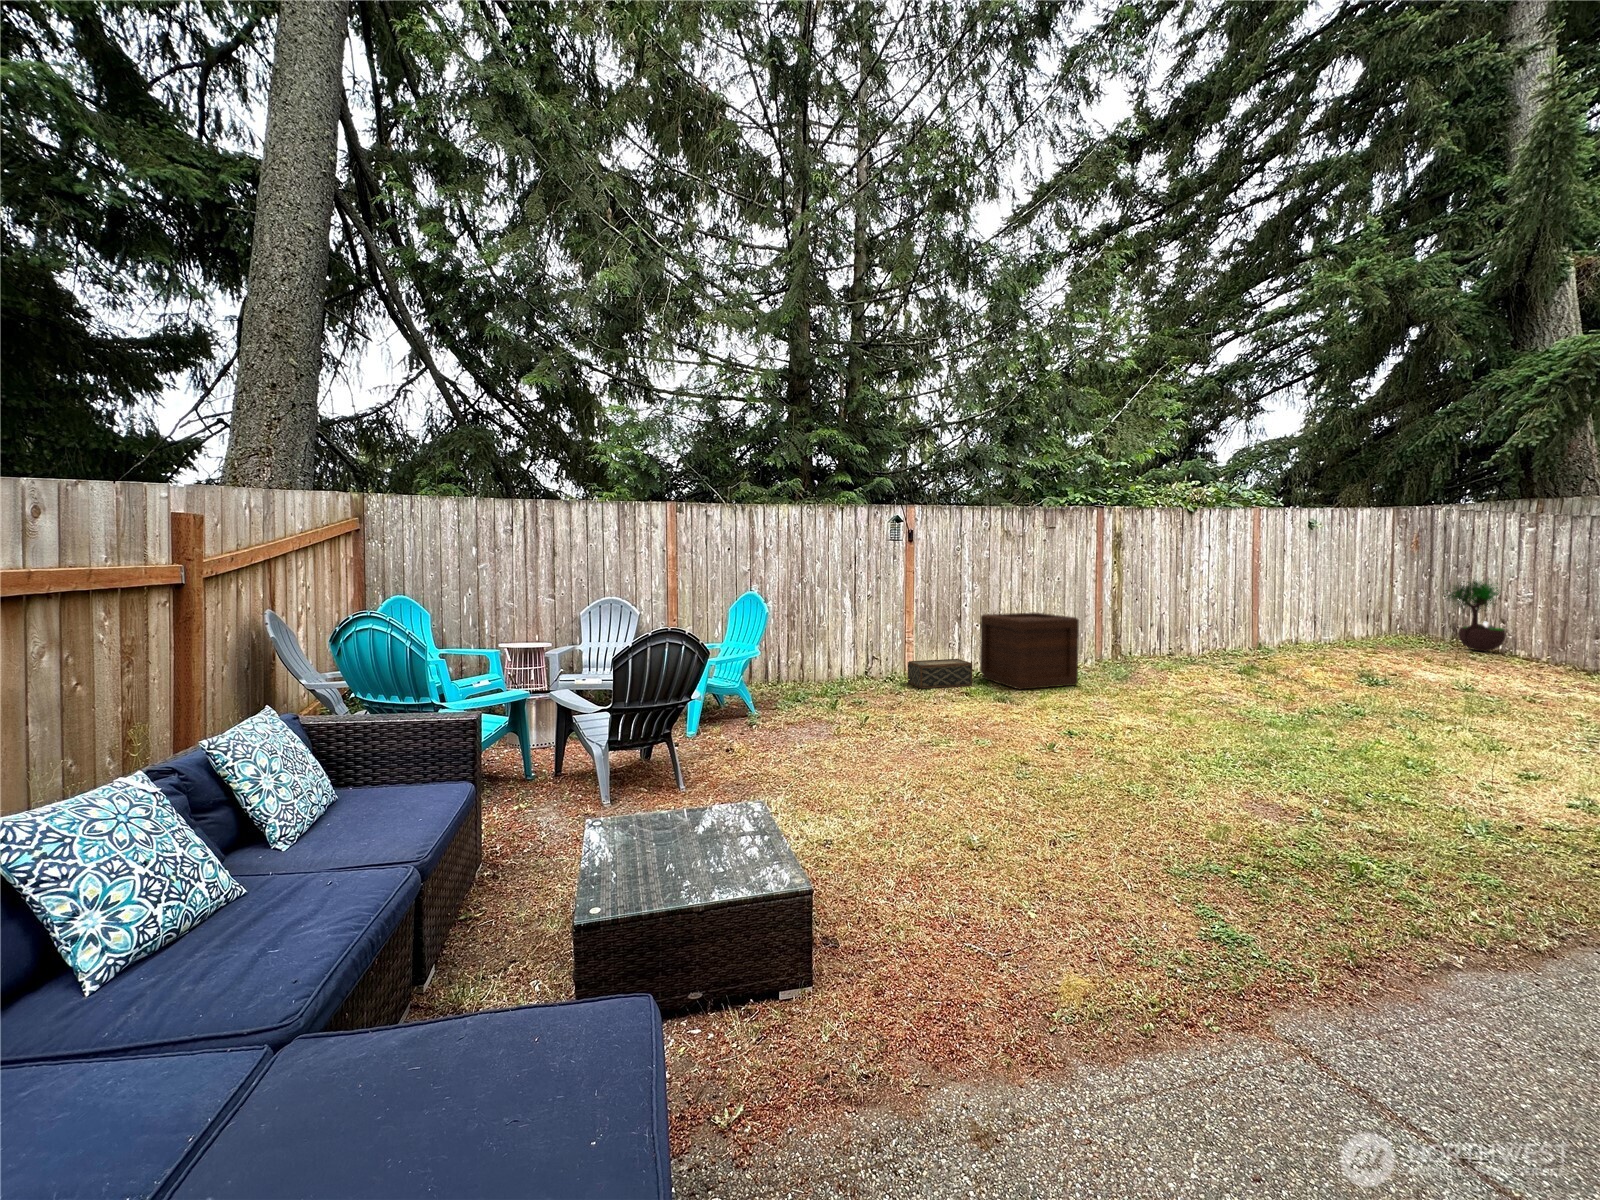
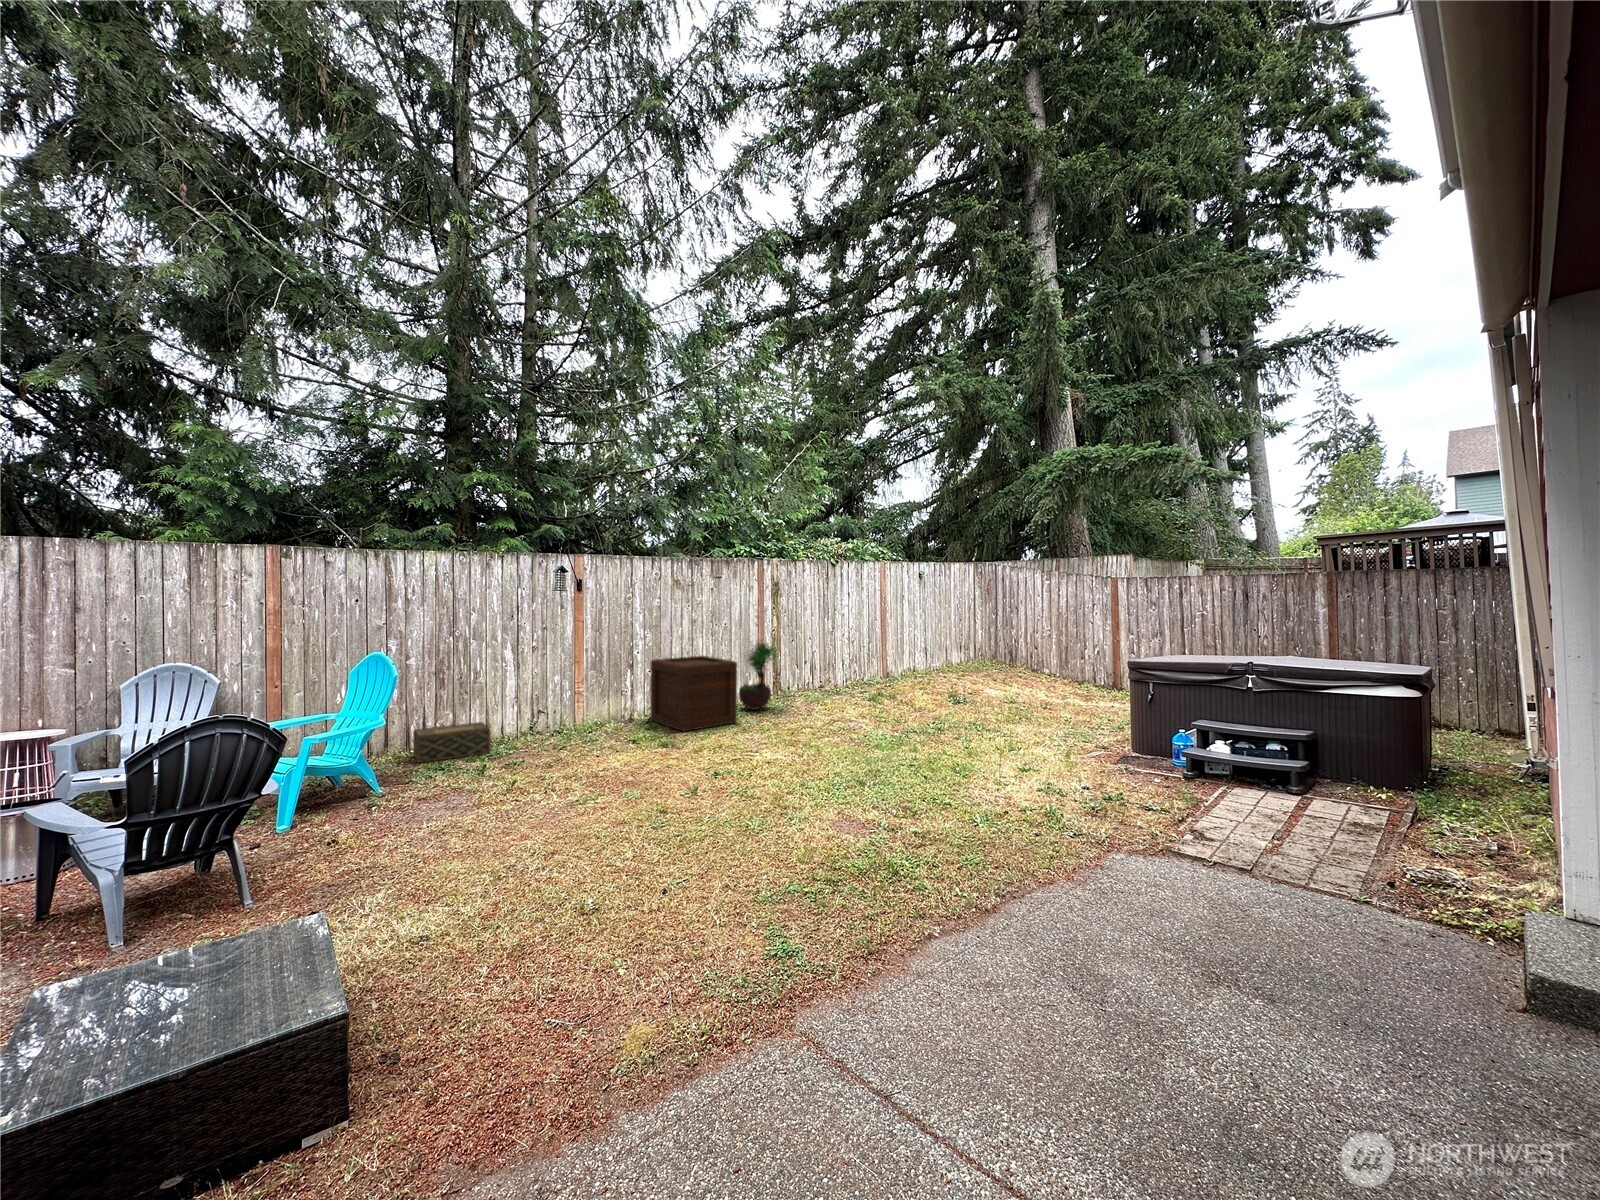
potted tree: present [1445,578,1506,651] -> present [739,641,778,710]
woven basket: present [908,659,972,688] -> present [413,722,491,763]

